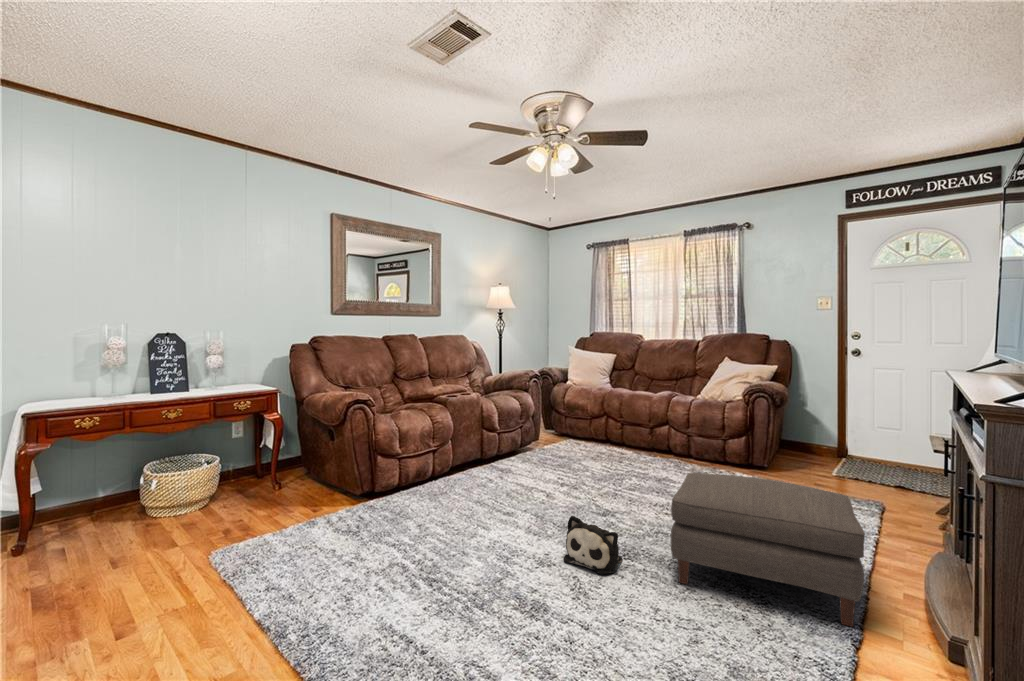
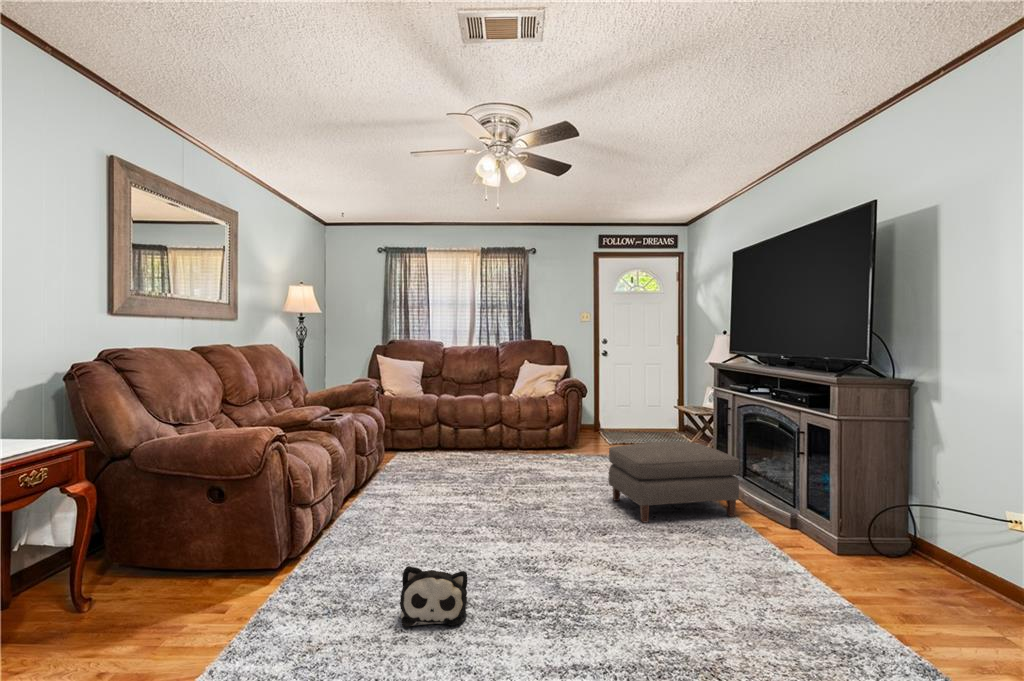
plush toy: present [564,516,622,574] -> present [400,566,468,626]

